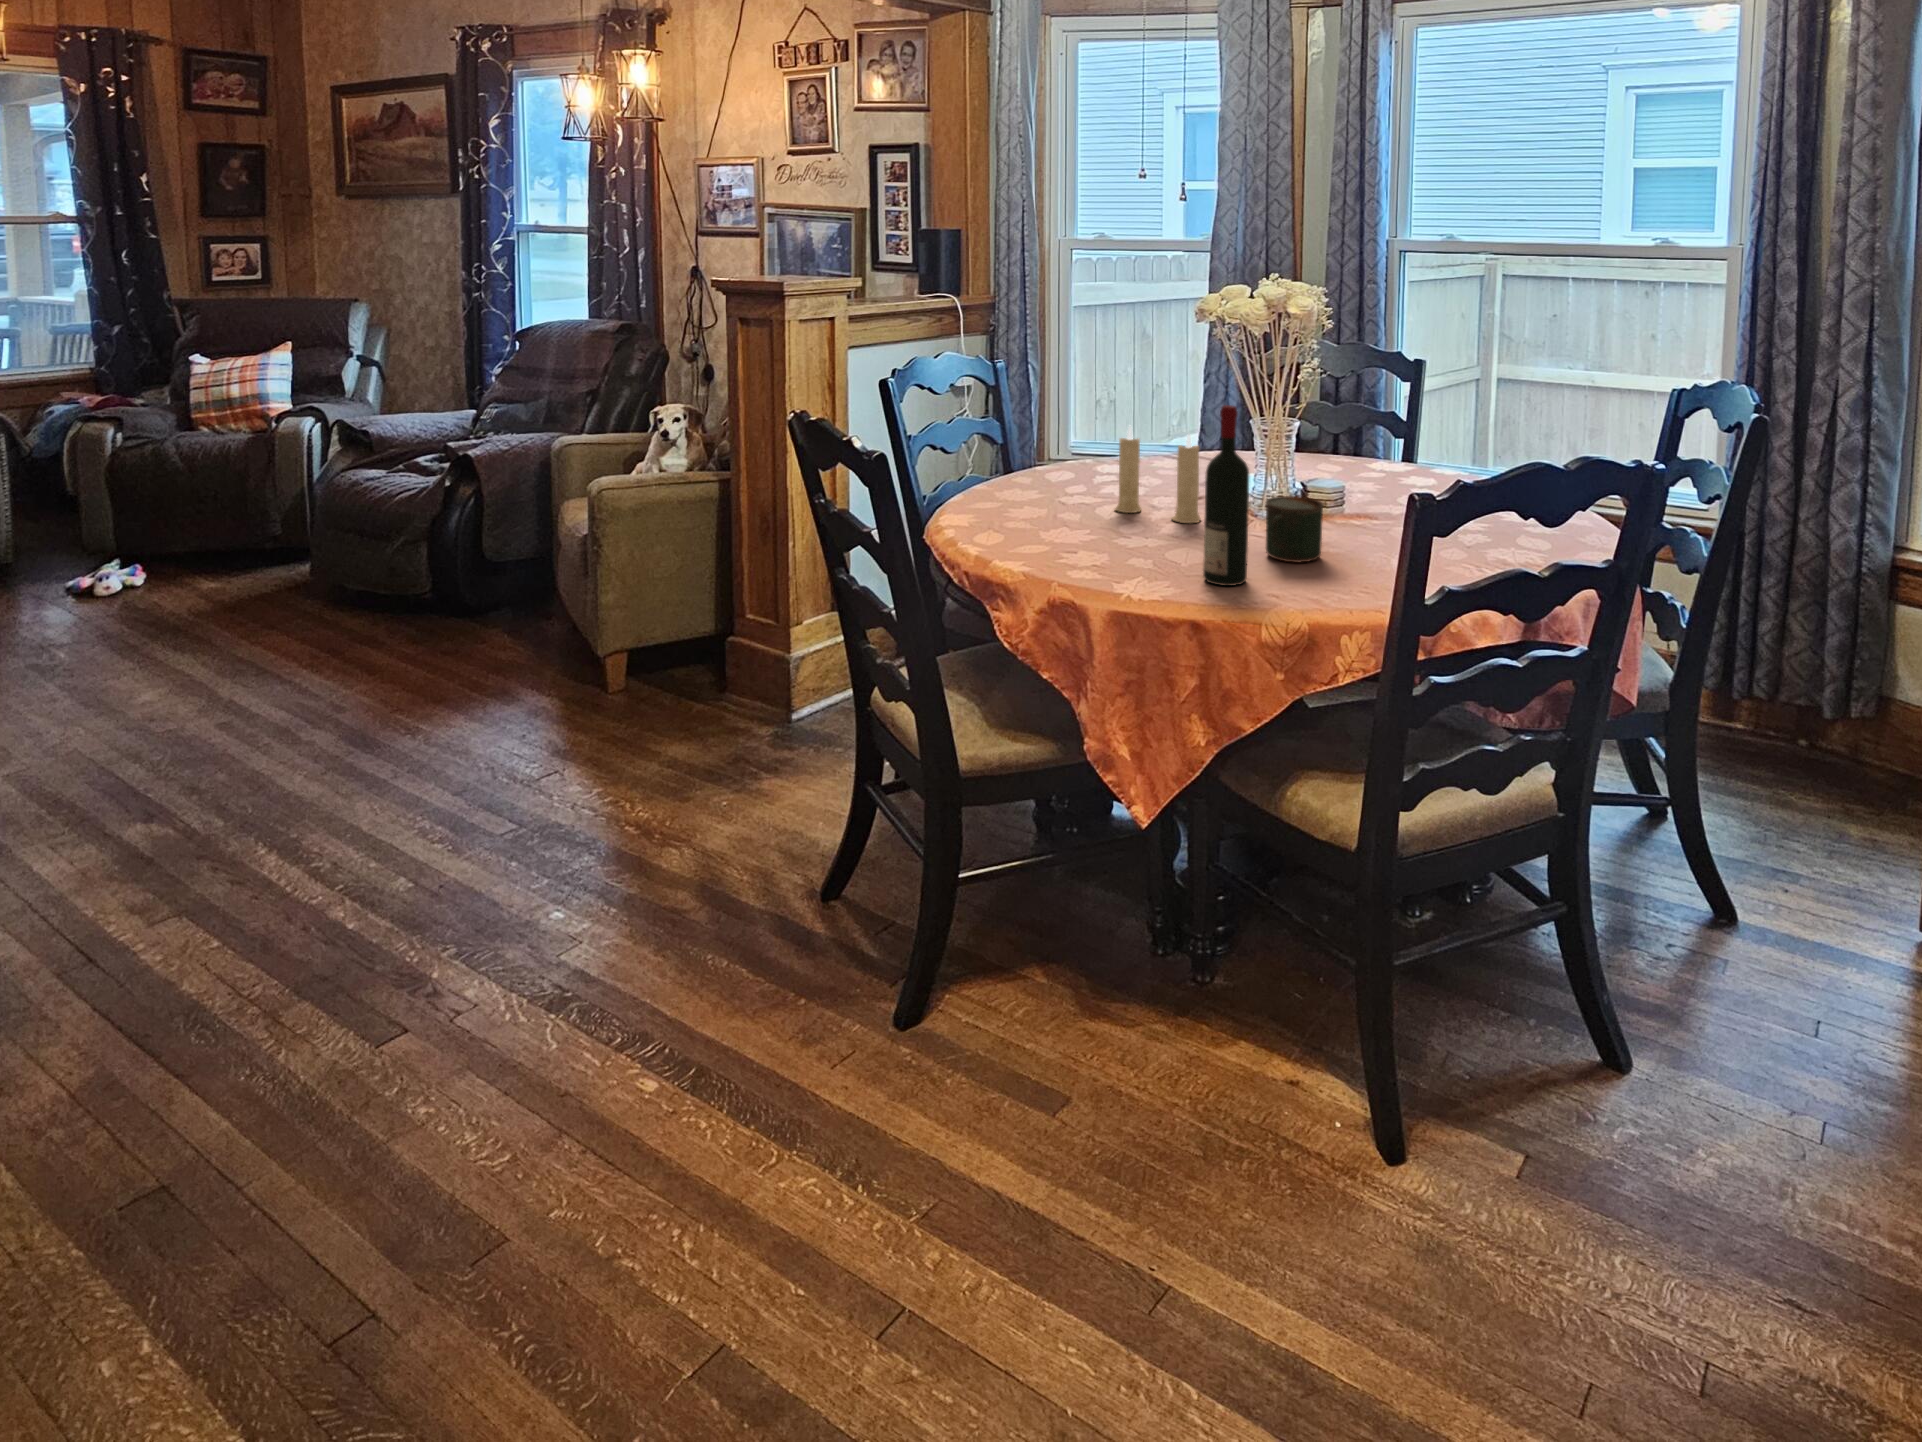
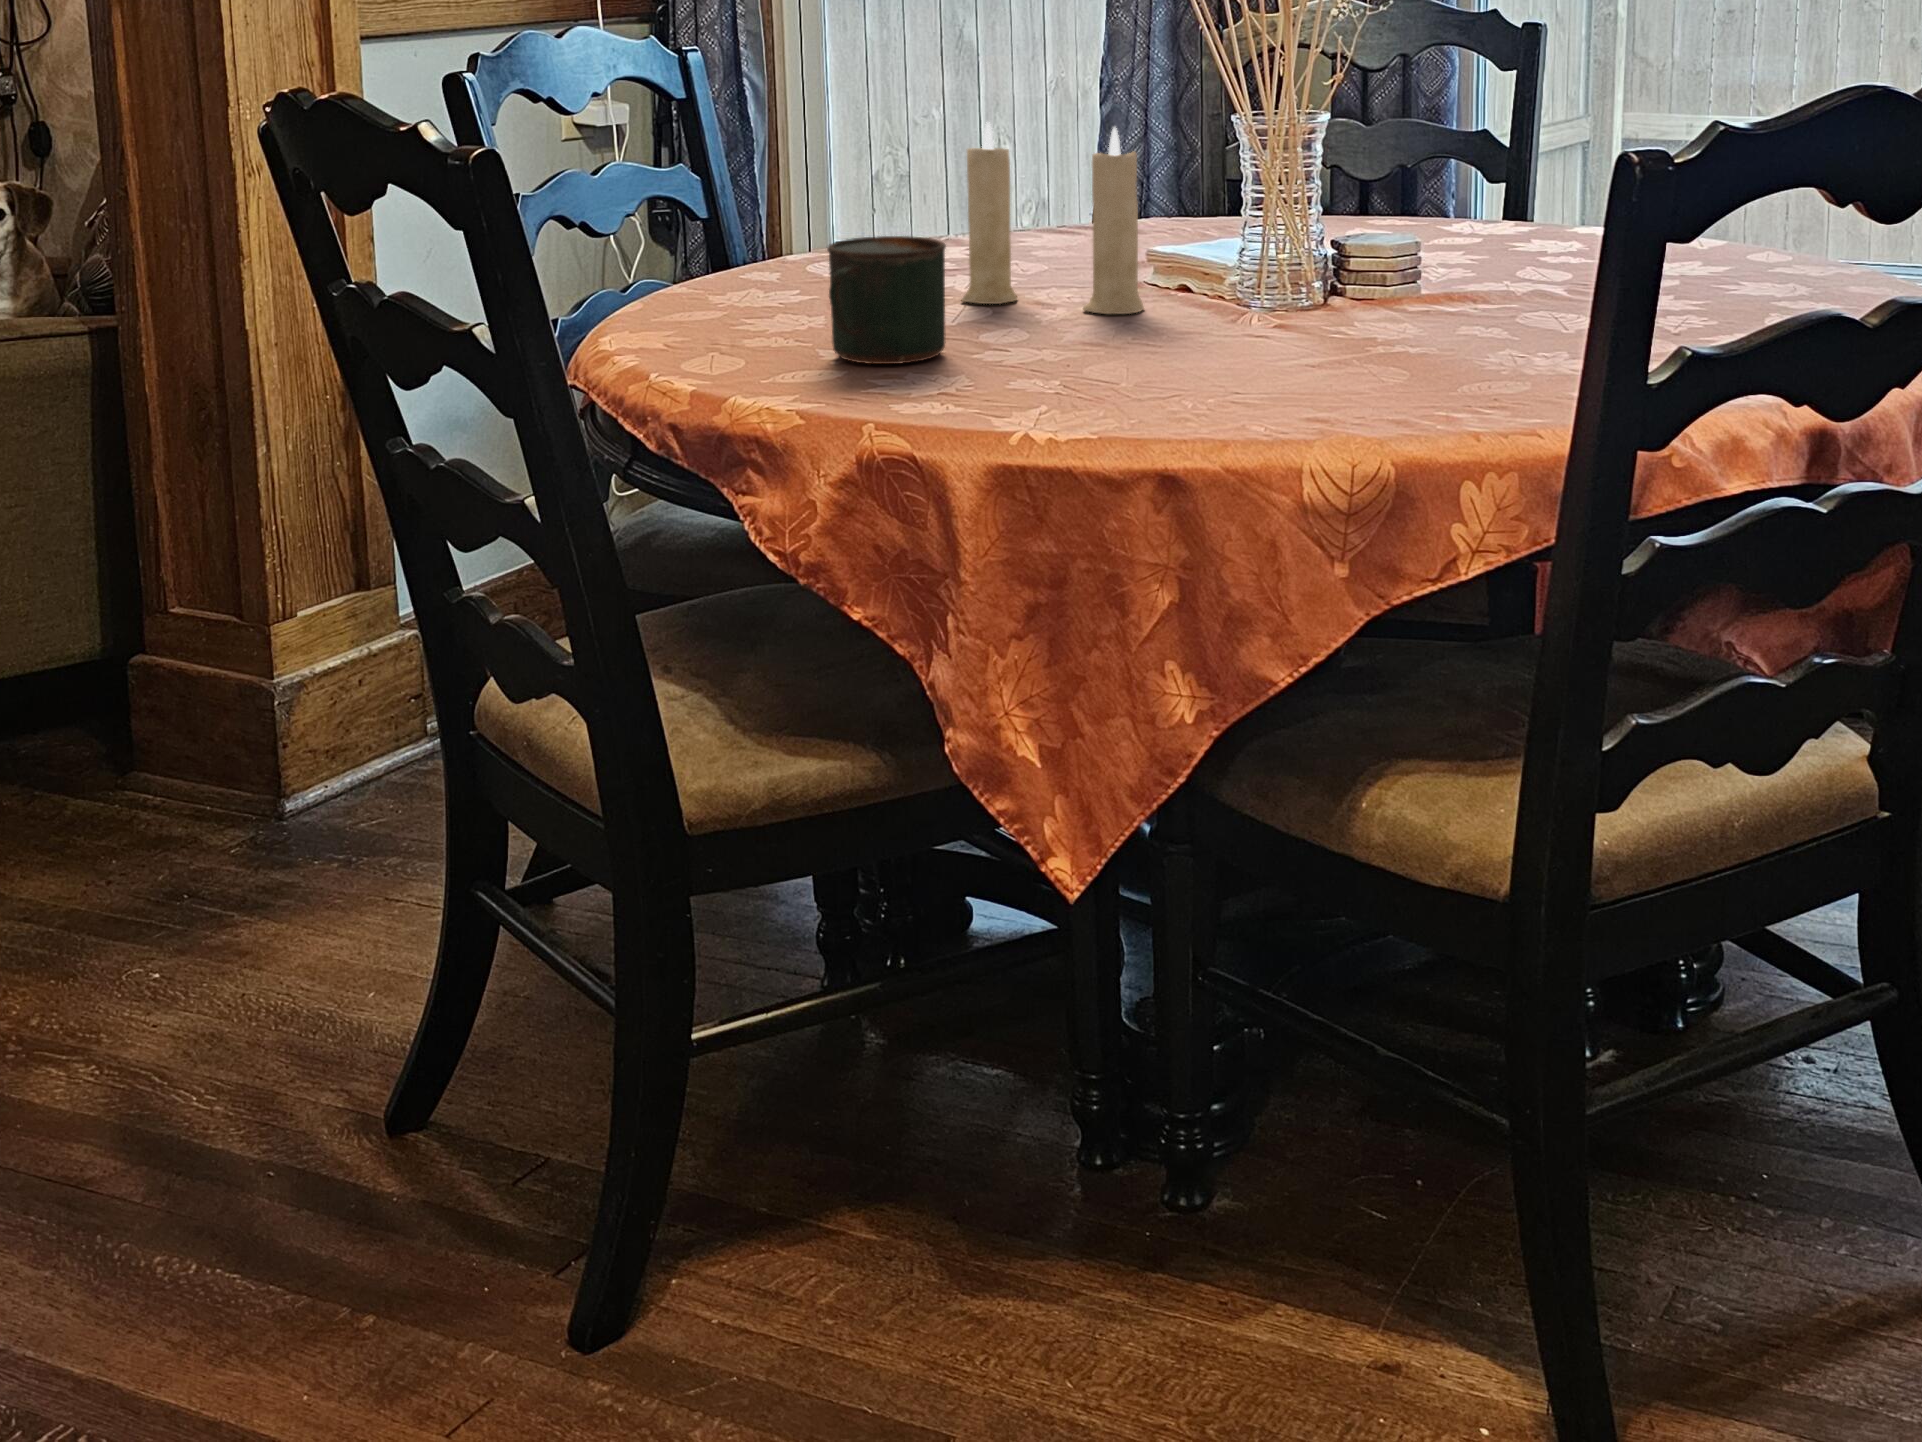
wine bottle: present [1203,405,1249,586] -> none [1172,25,1263,403]
mug: present [1266,496,1324,562] -> present [827,236,946,364]

